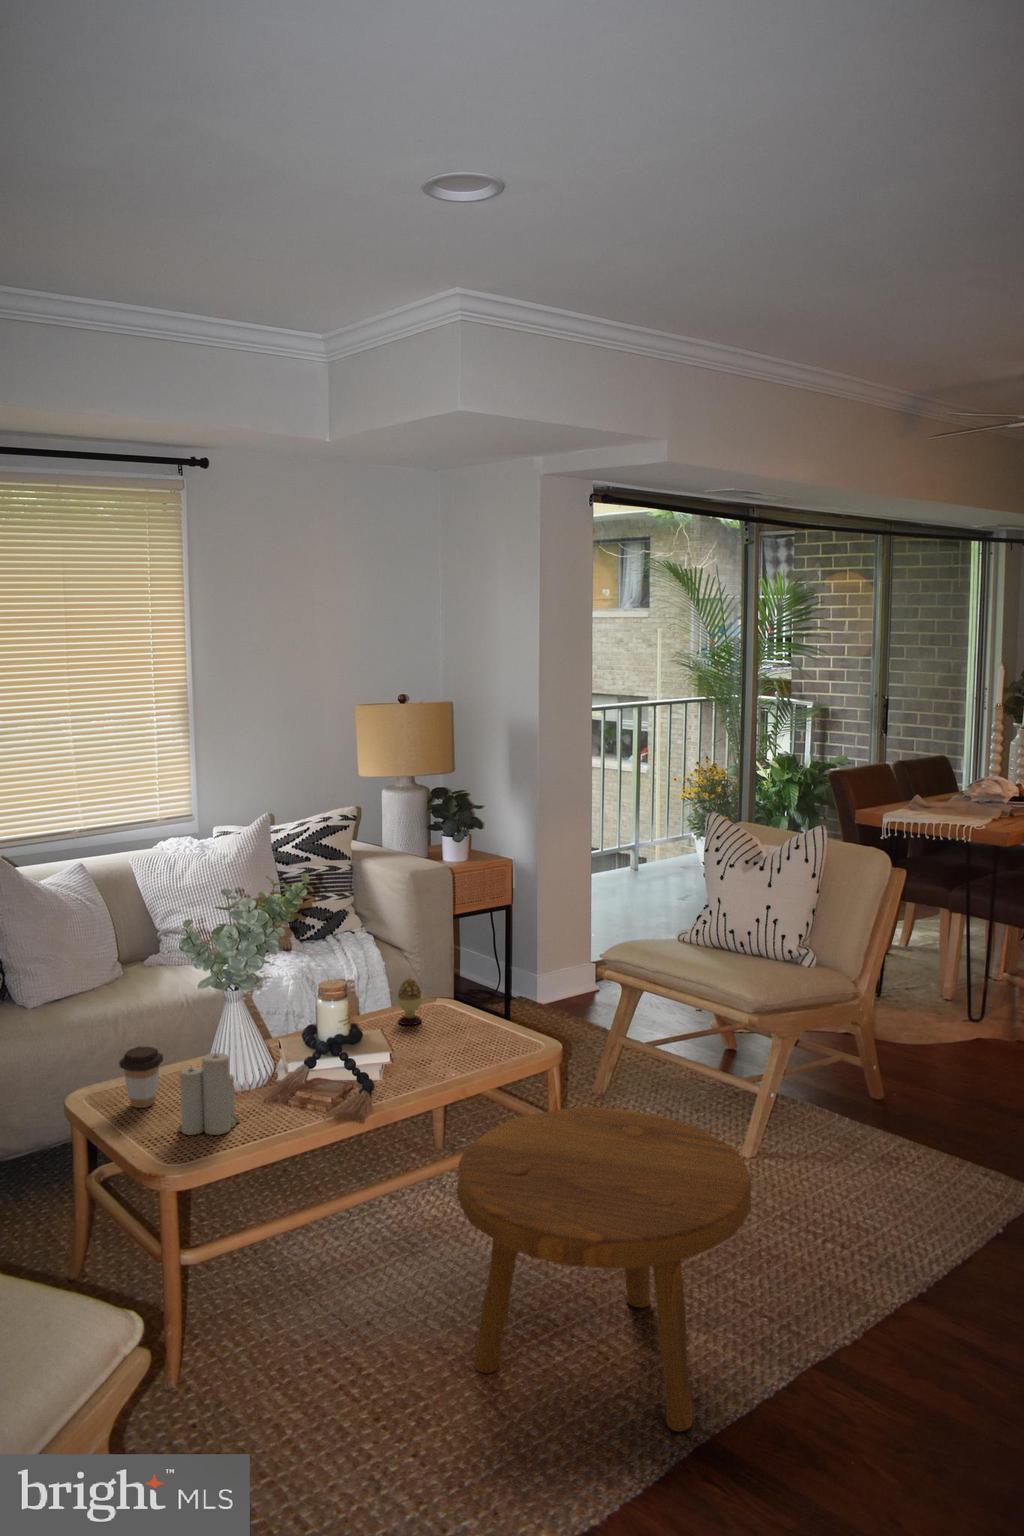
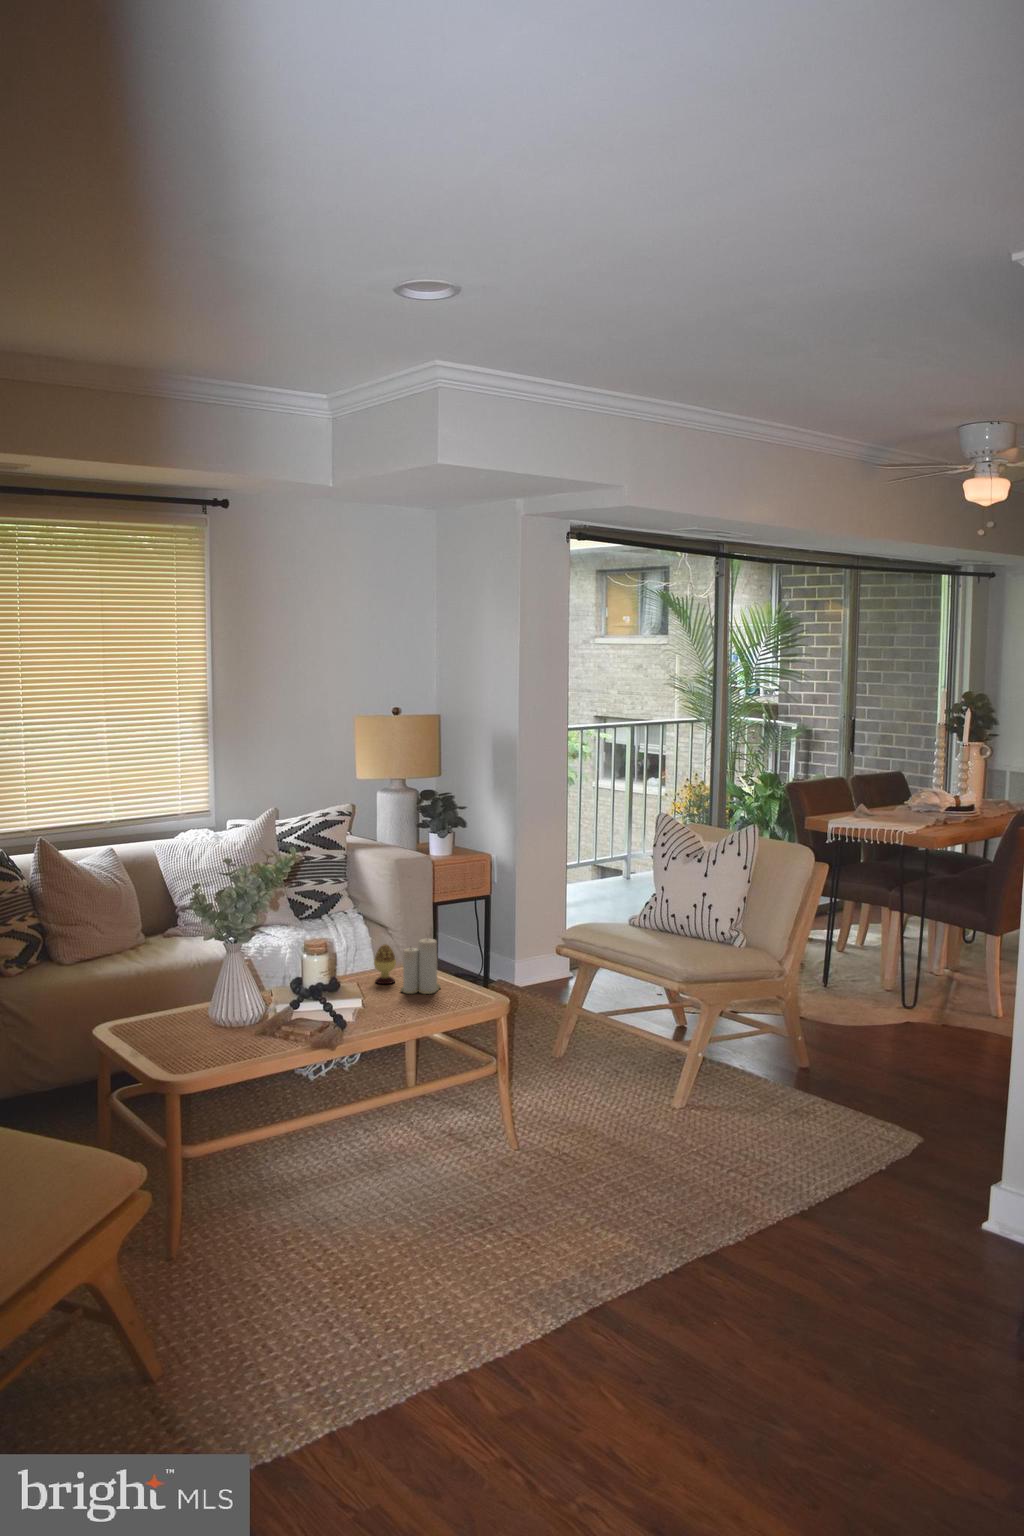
coffee cup: present [119,1047,163,1108] -> none [136,987,172,1037]
candle: present [178,1053,240,1135] -> present [400,939,440,994]
footstool: present [457,1107,751,1432] -> none [405,1045,646,1298]

